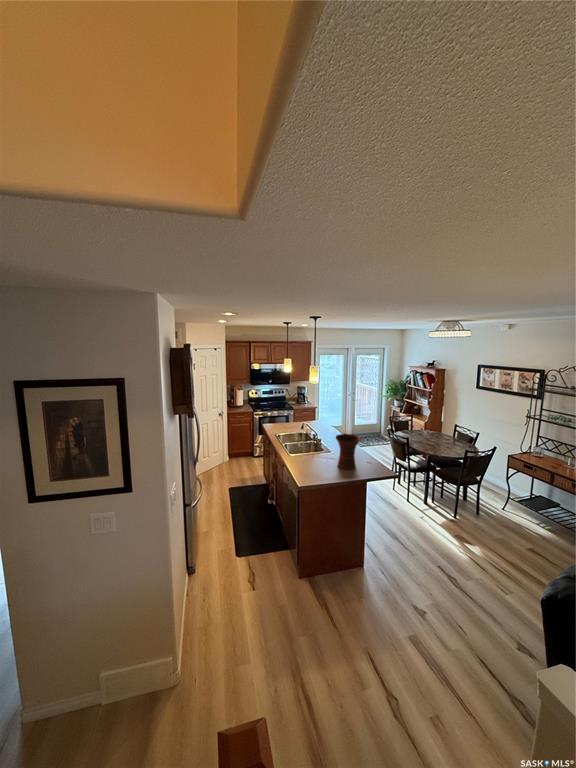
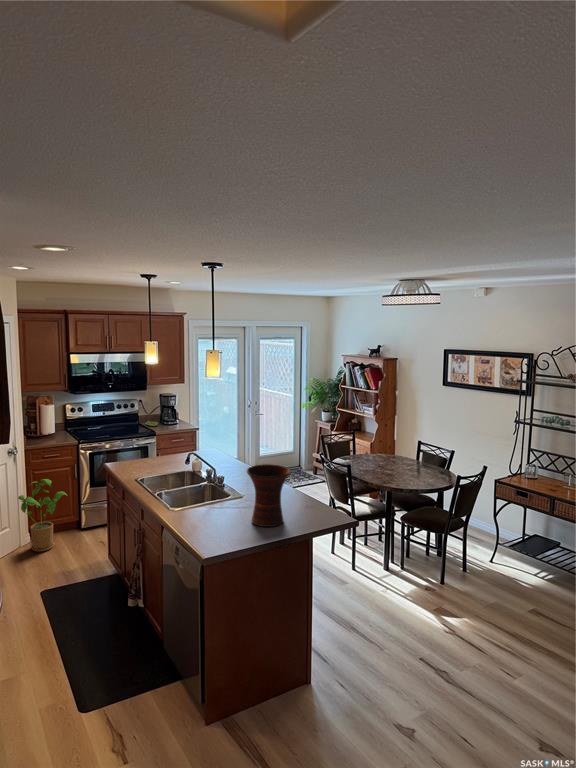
house plant: none [223,430,247,467] -> present [18,479,66,552]

